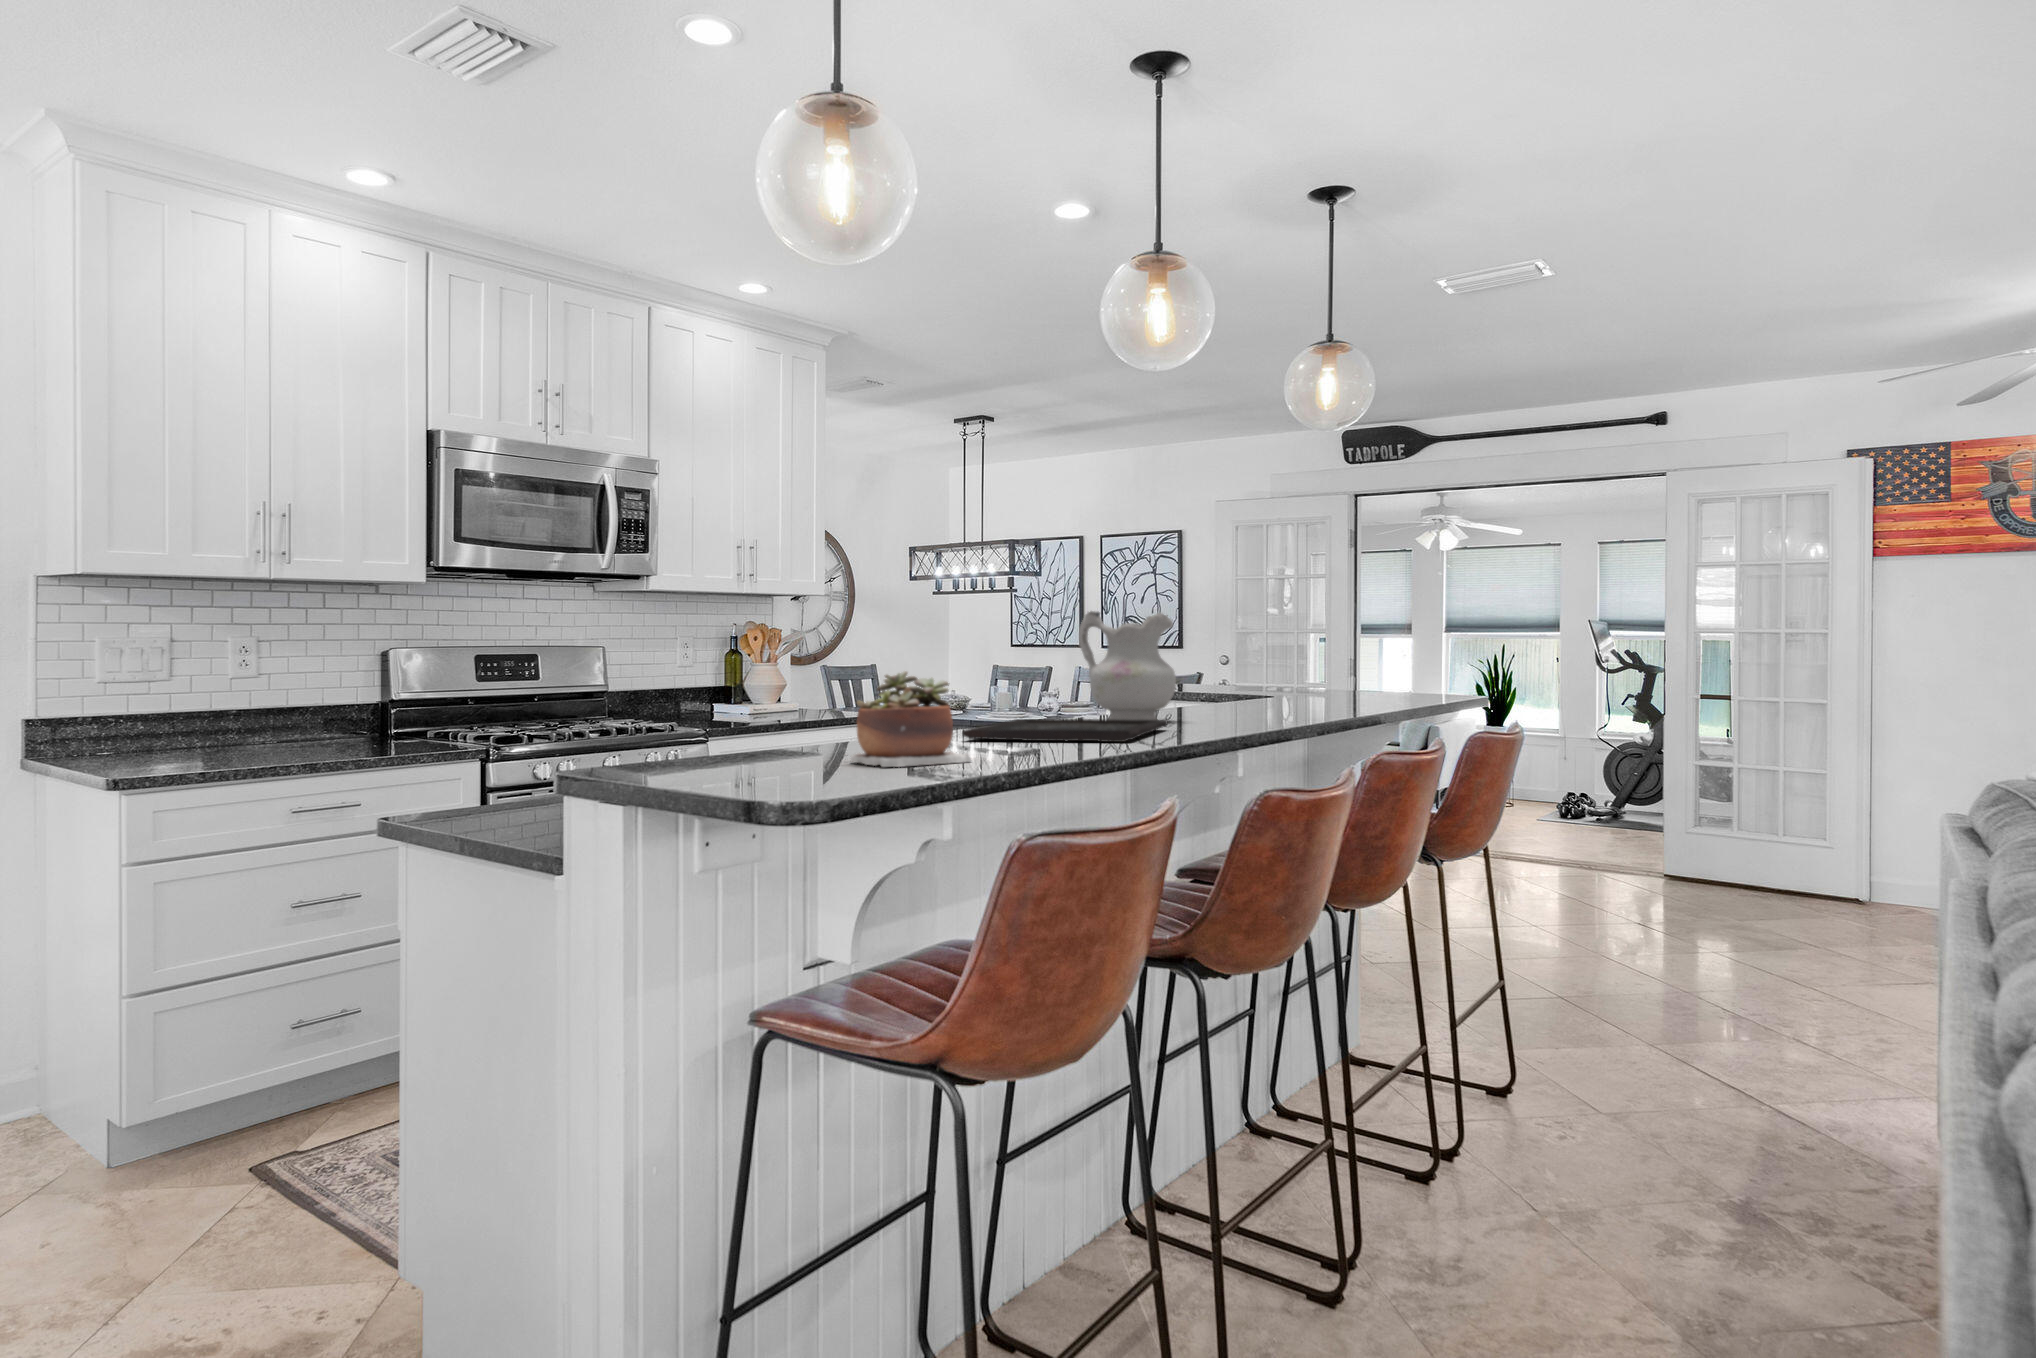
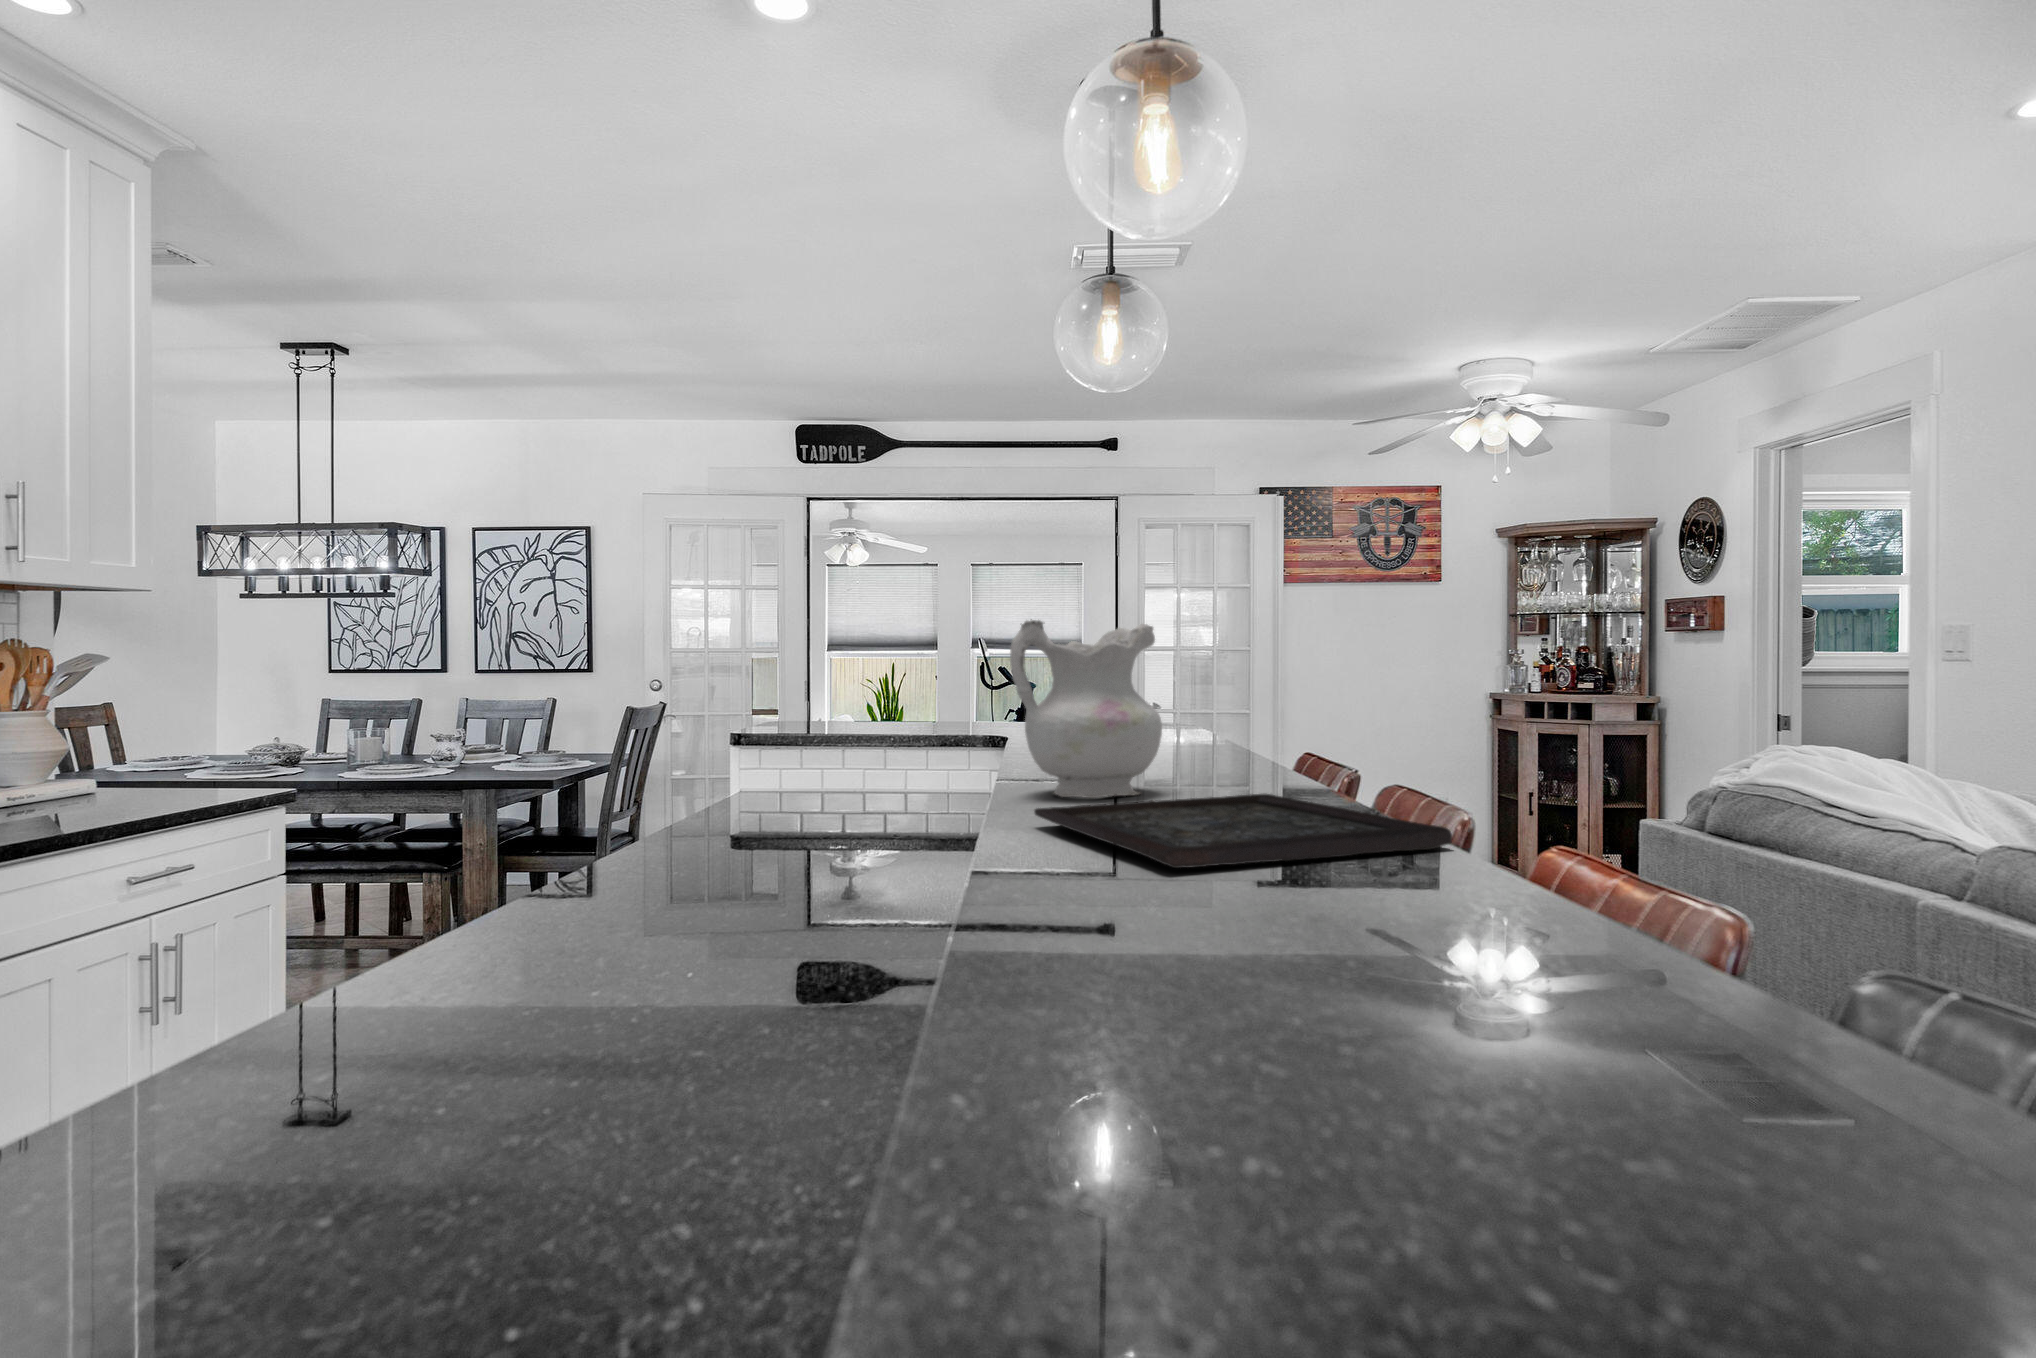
succulent plant: present [847,671,971,767] -> none [1401,751,1701,1021]

